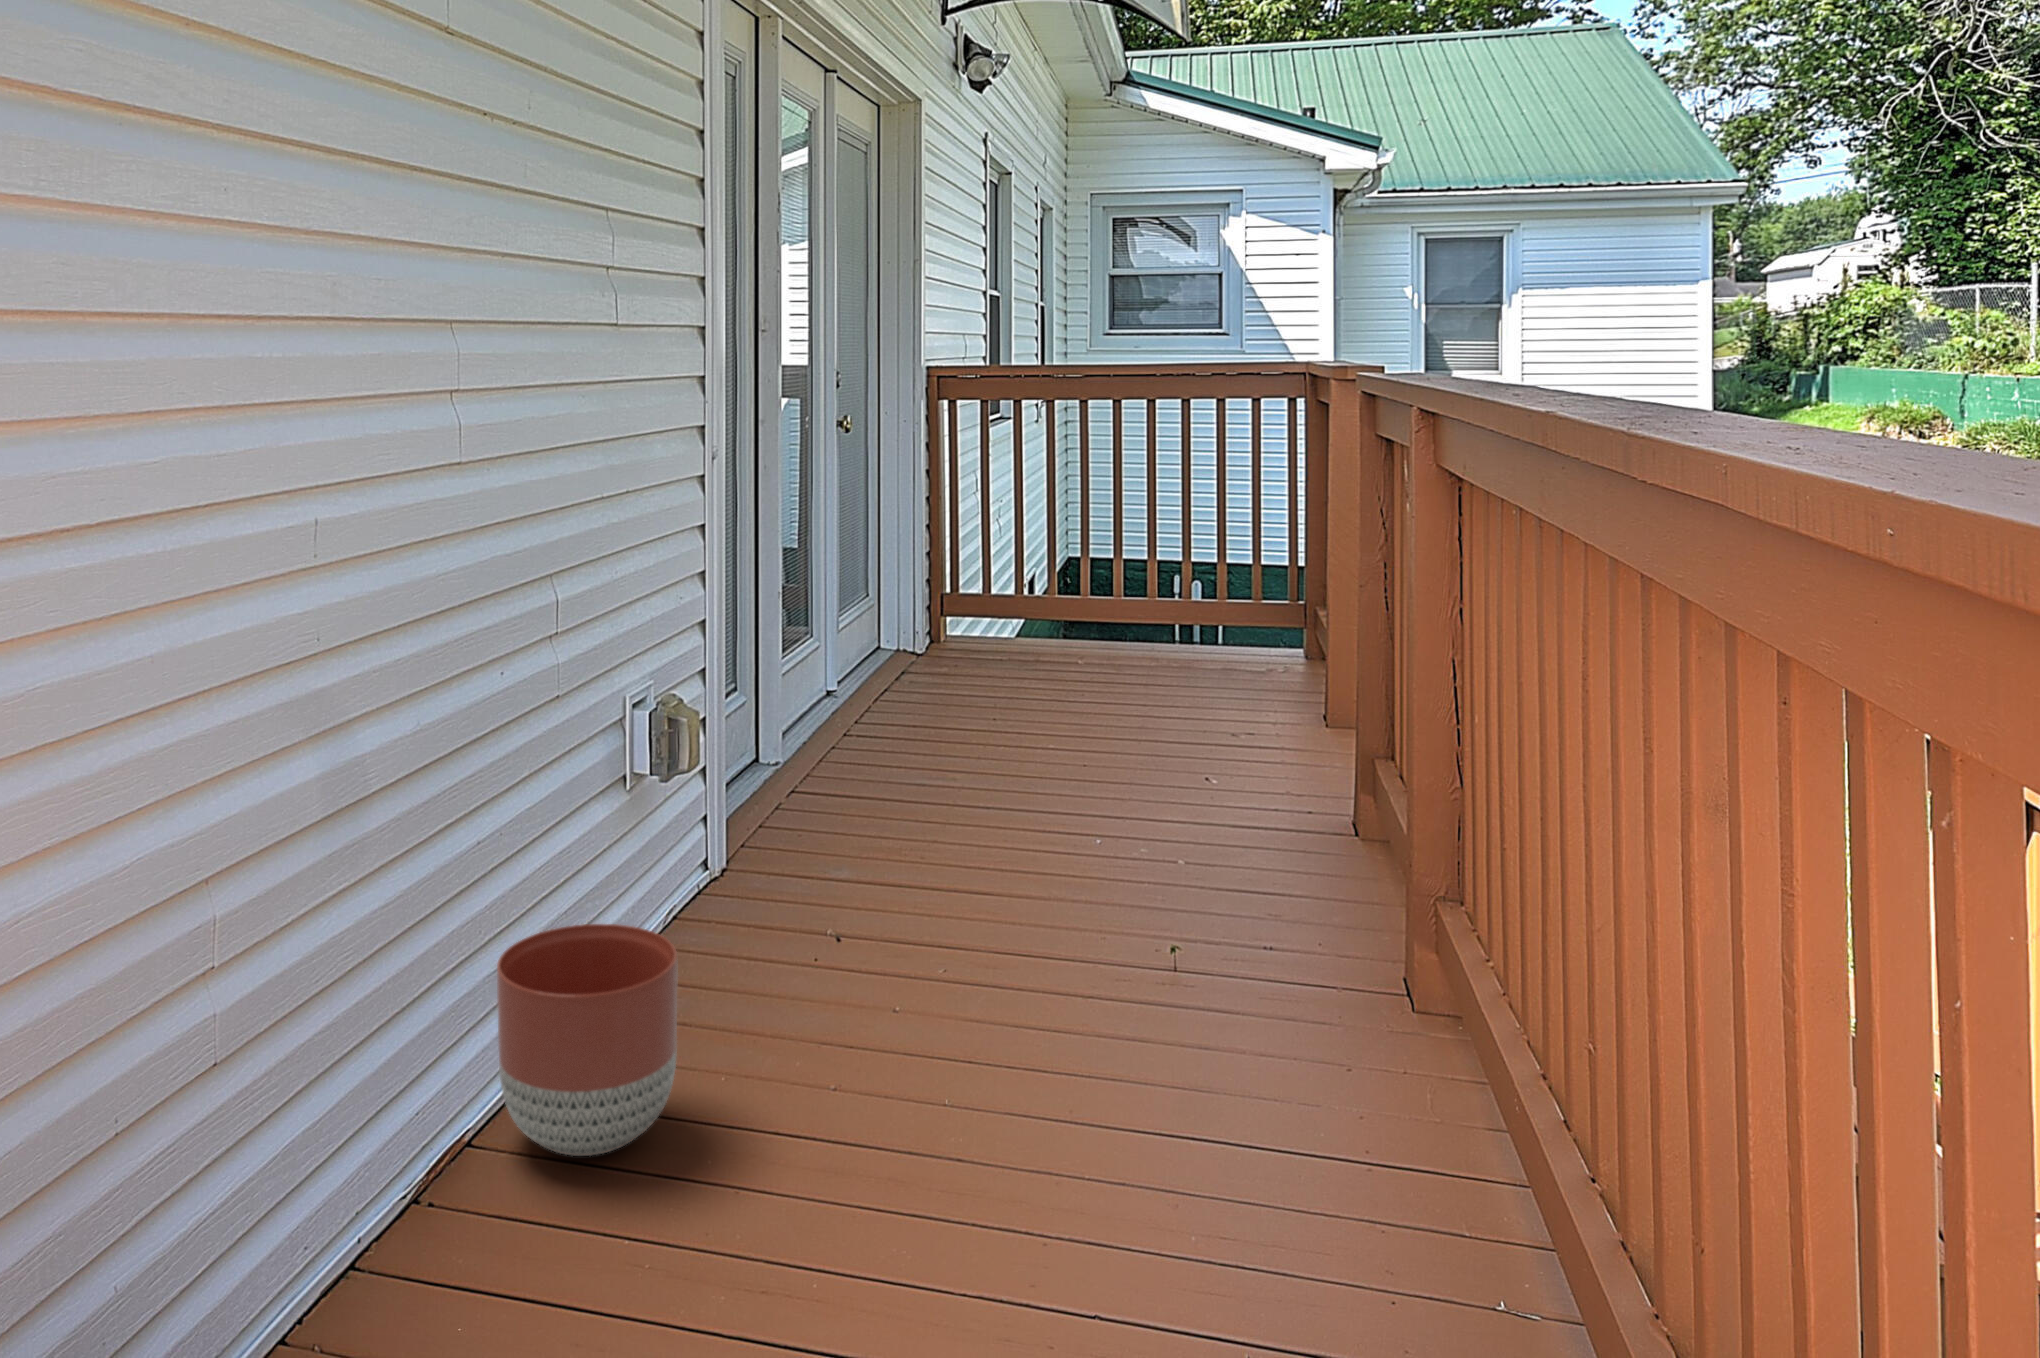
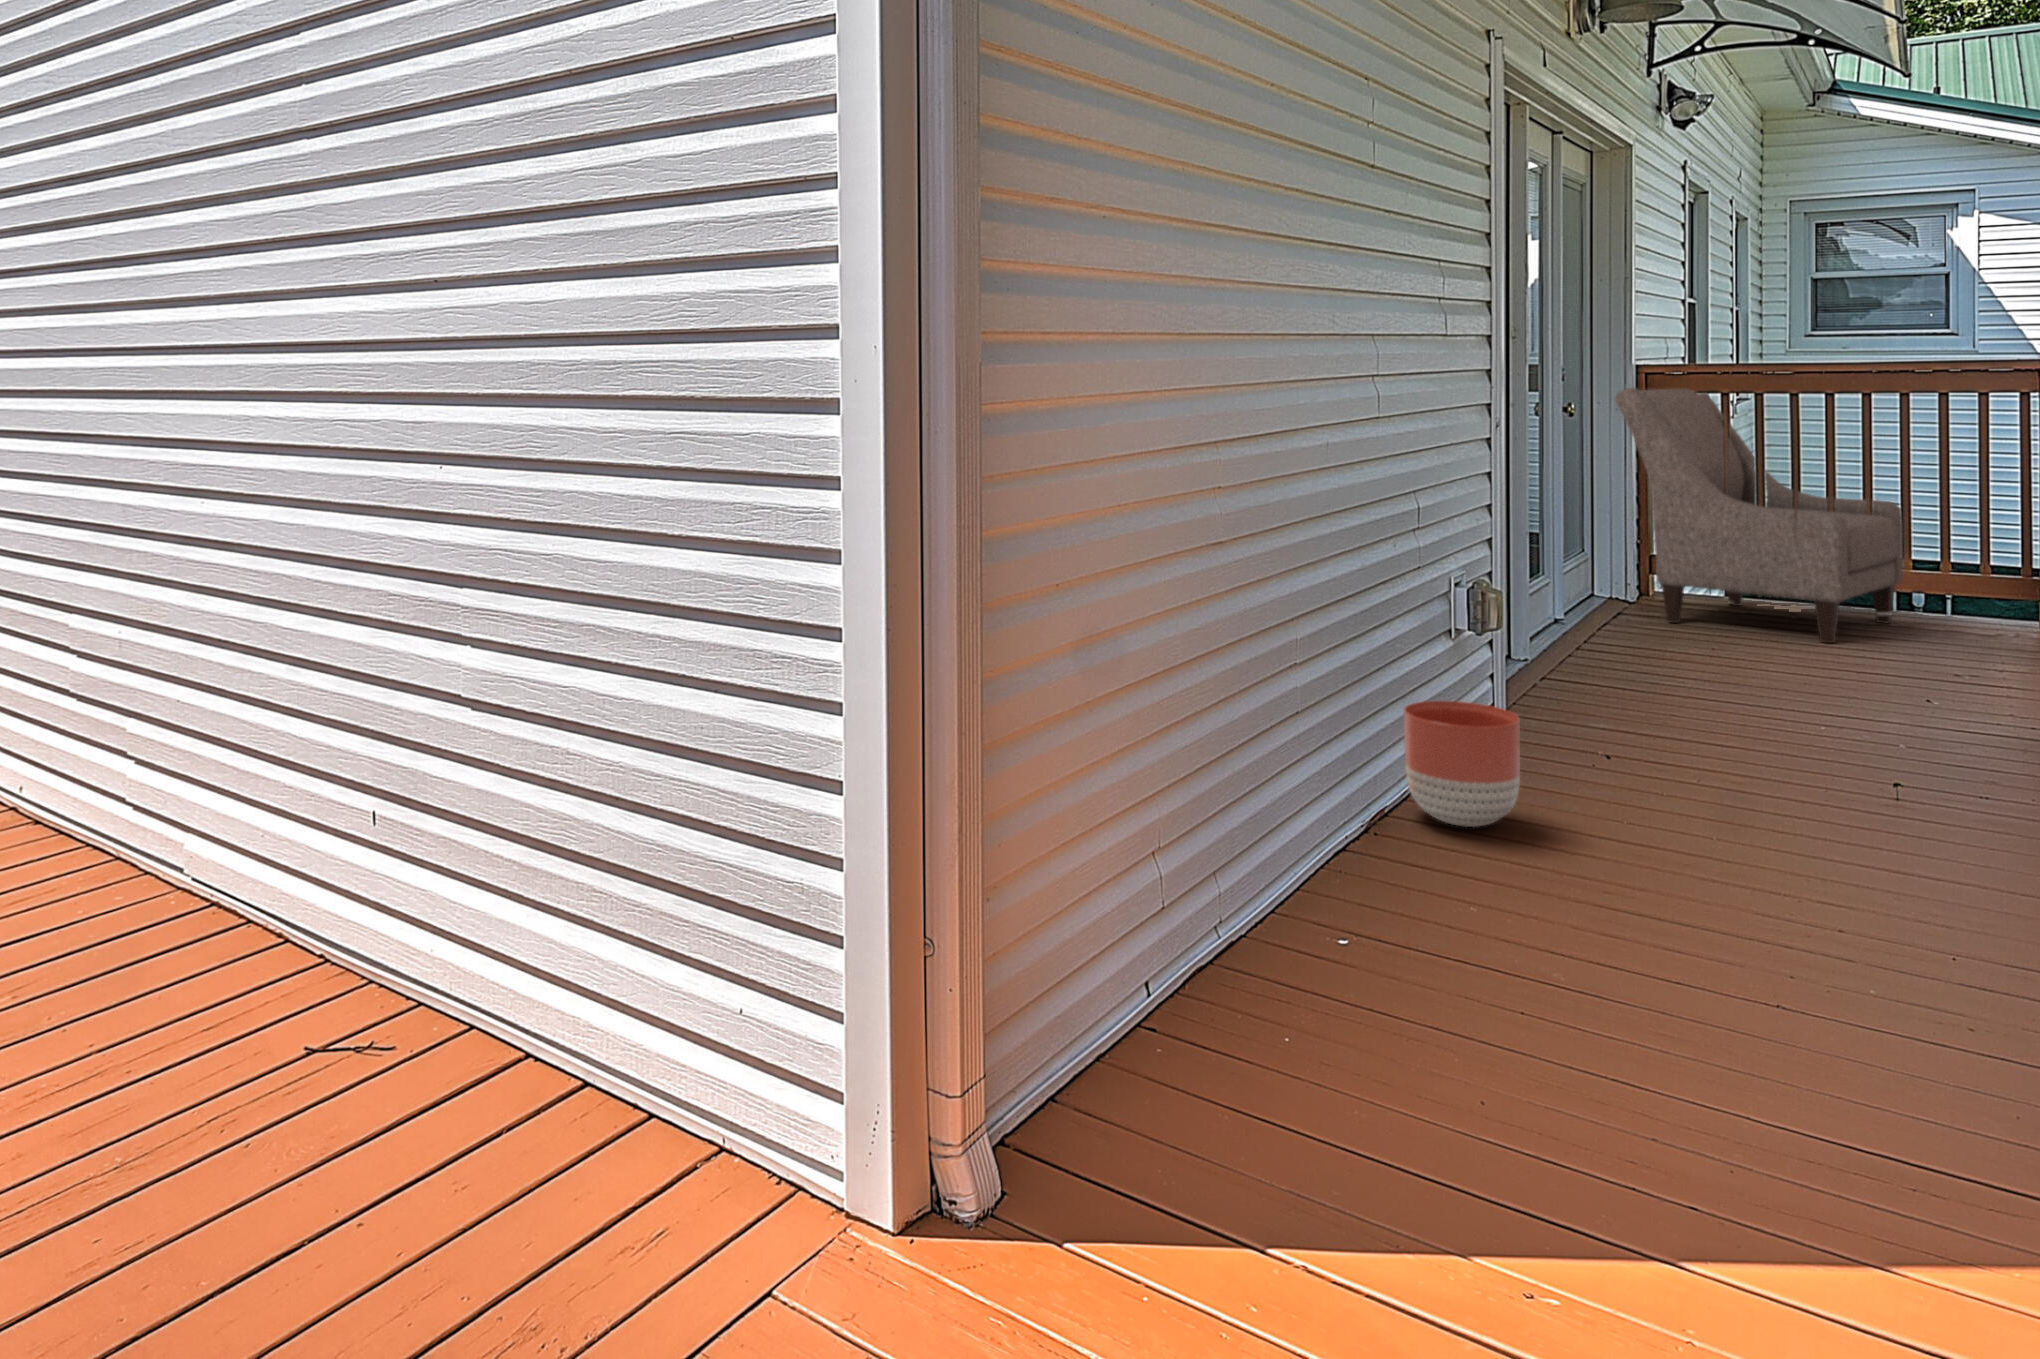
chair: none [900,390,1186,693] -> present [1615,388,1903,643]

